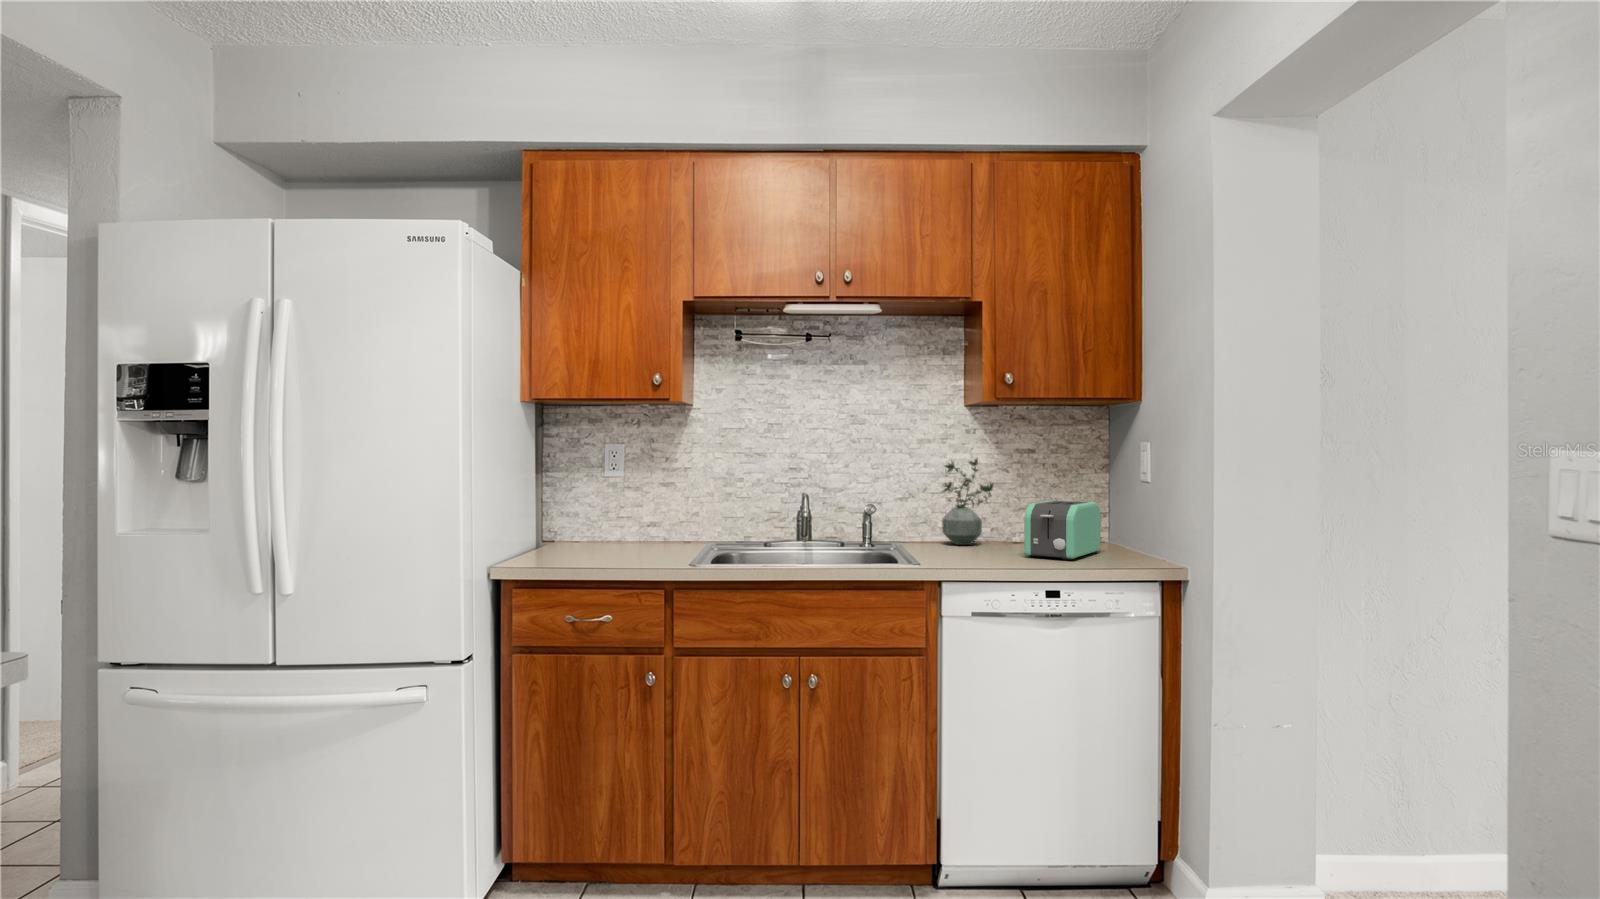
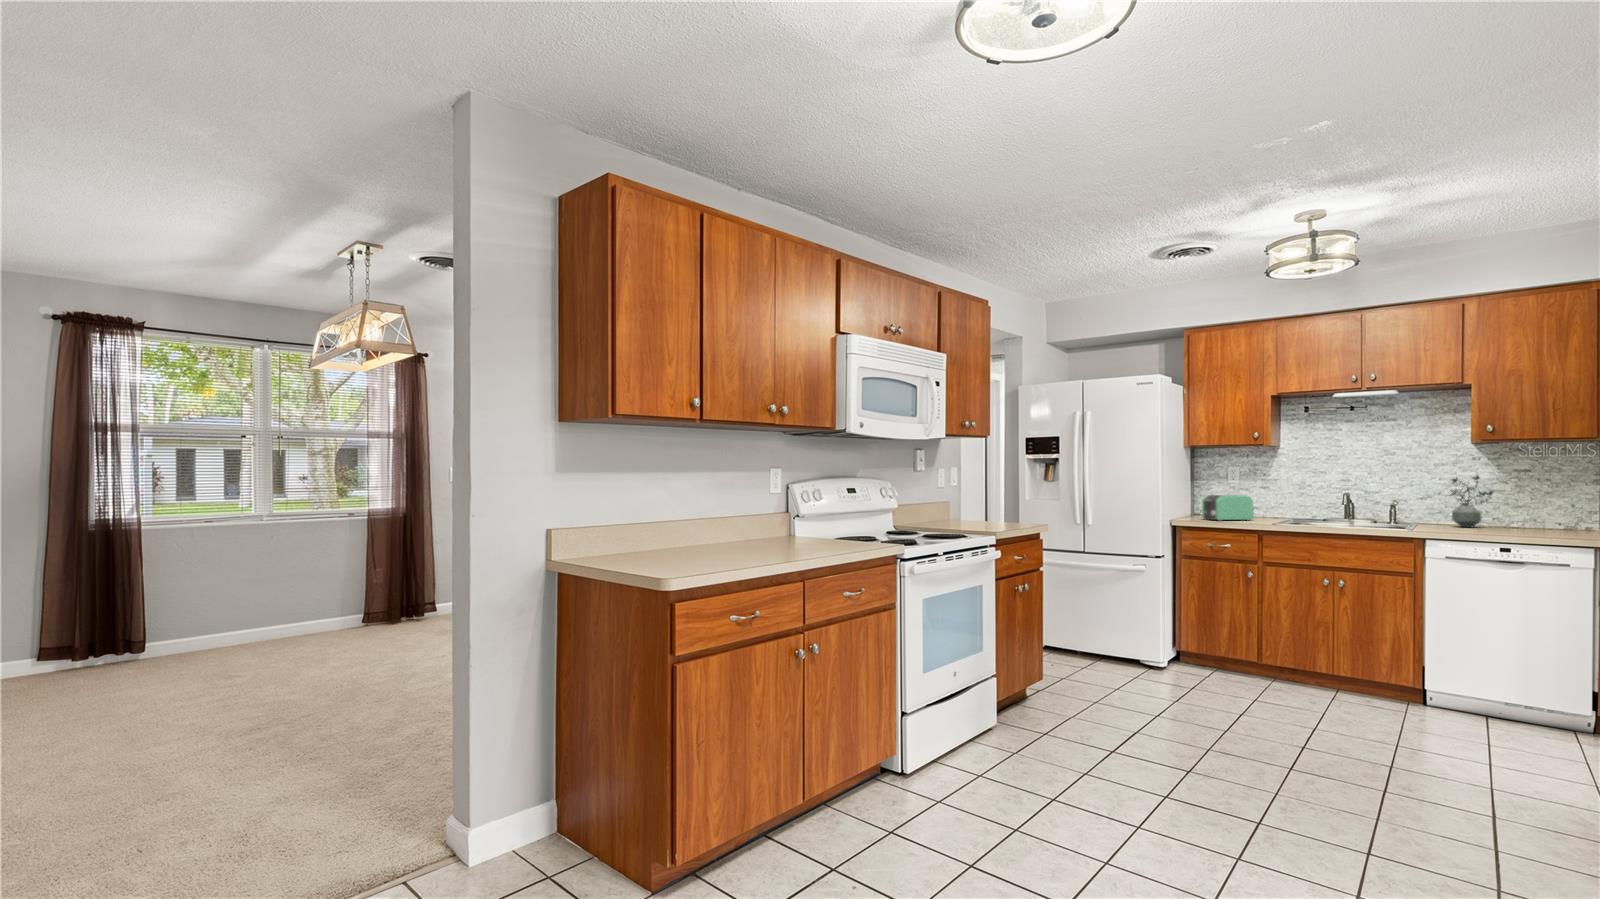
toaster: present [1024,501,1101,560] -> present [1202,495,1254,521]

